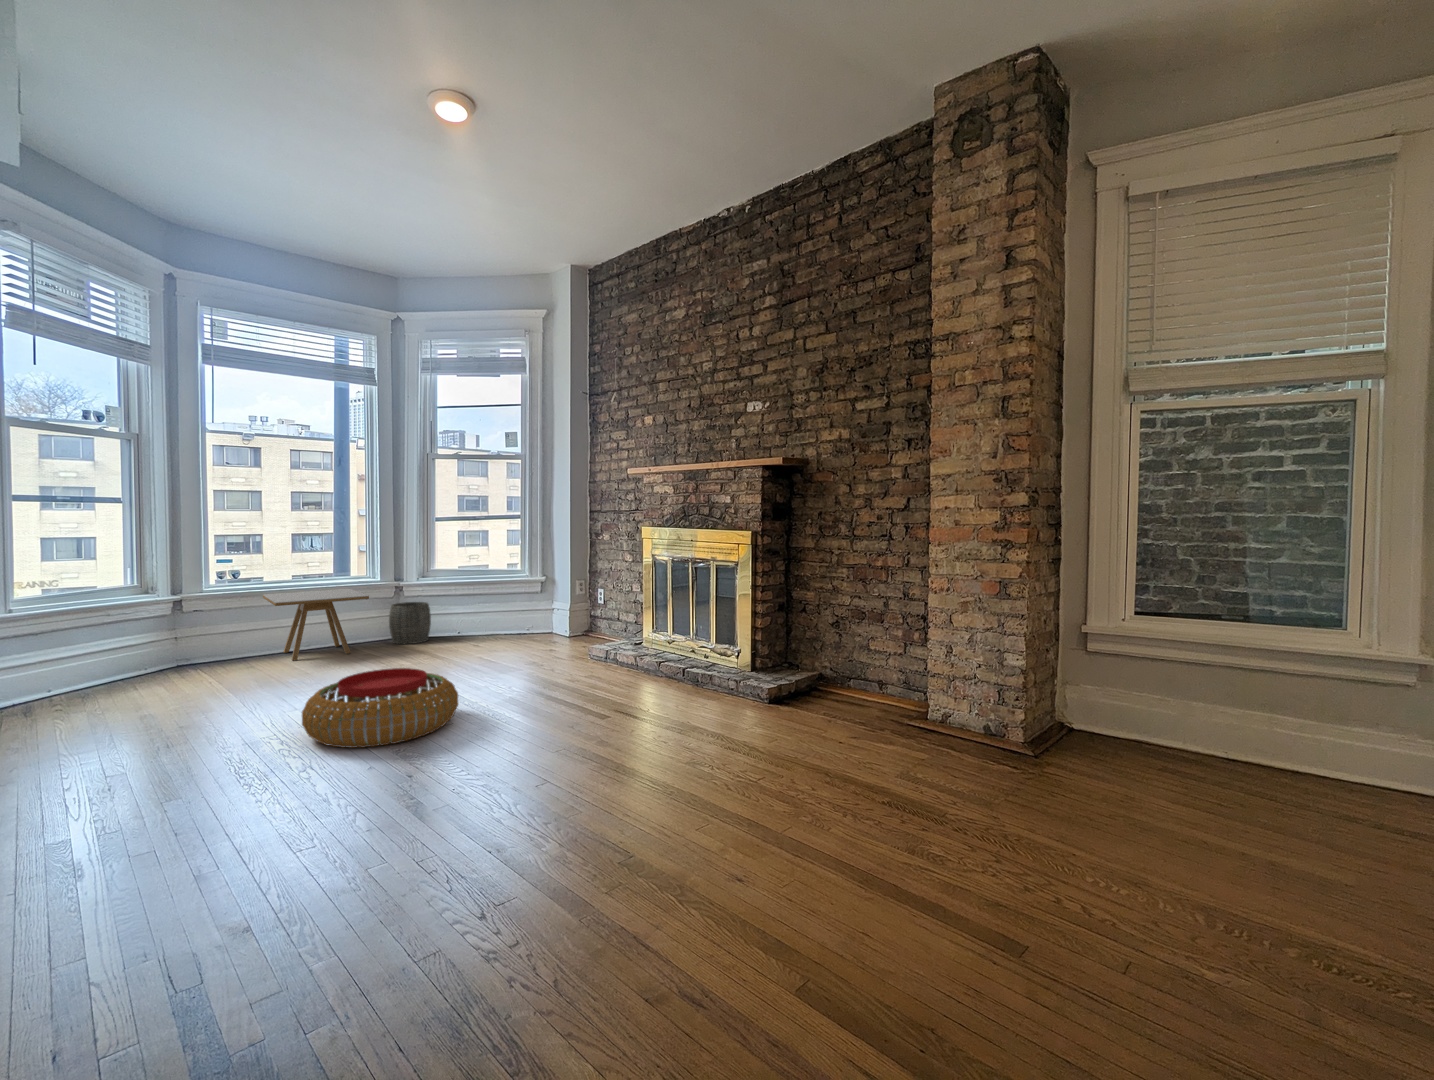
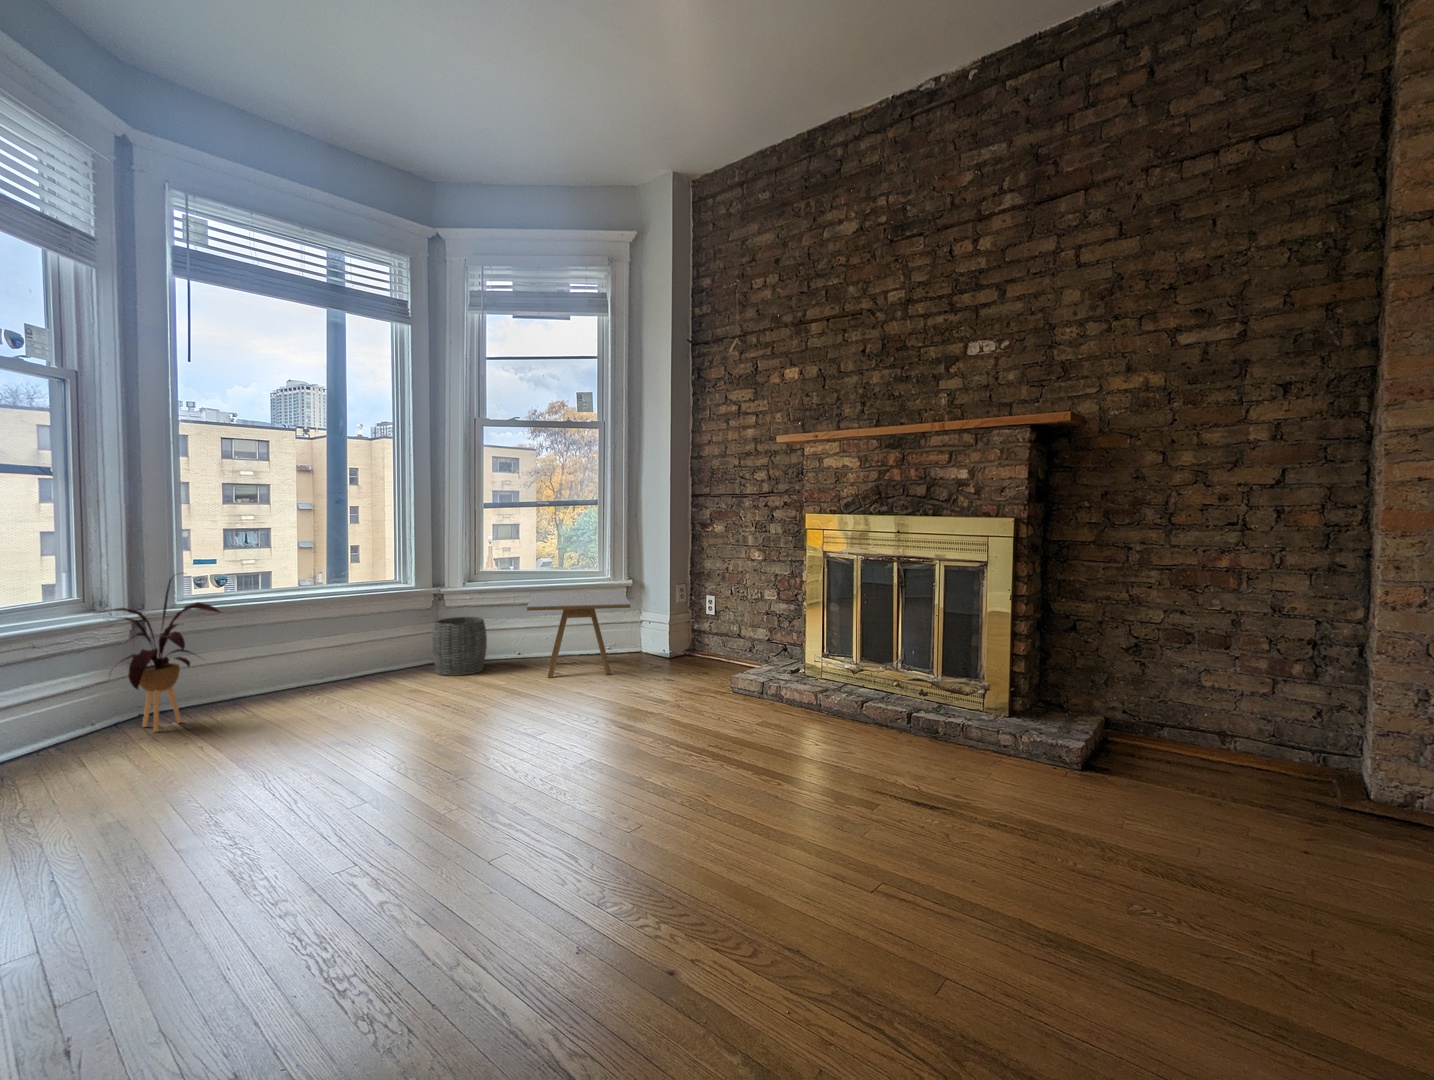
house plant: none [148,567,230,671] -> present [101,579,220,731]
side table: present [263,589,369,661] -> present [527,591,630,678]
pouf: present [302,668,458,748] -> none [420,737,664,901]

